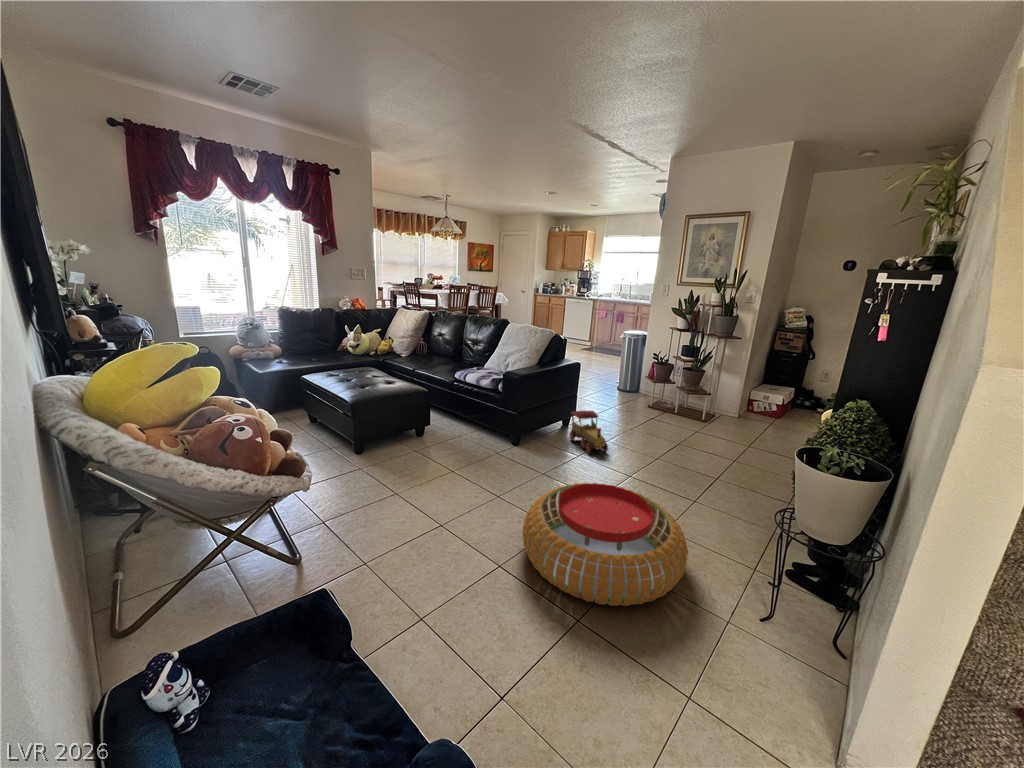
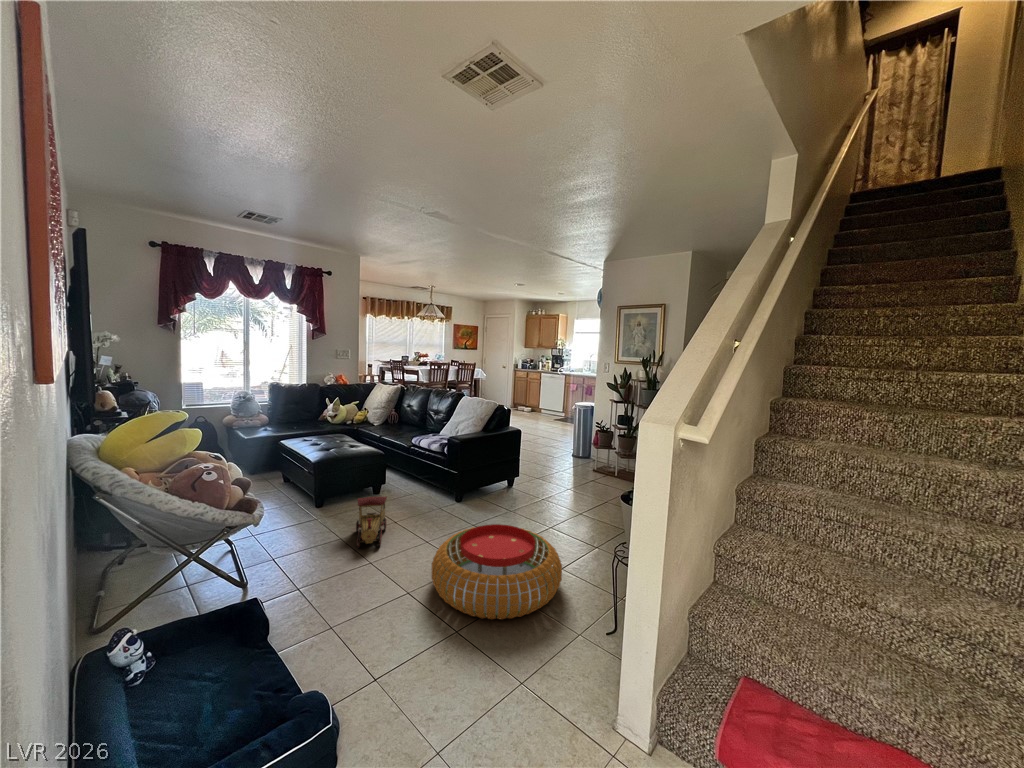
toy train: present [570,411,608,453] -> present [356,497,387,548]

